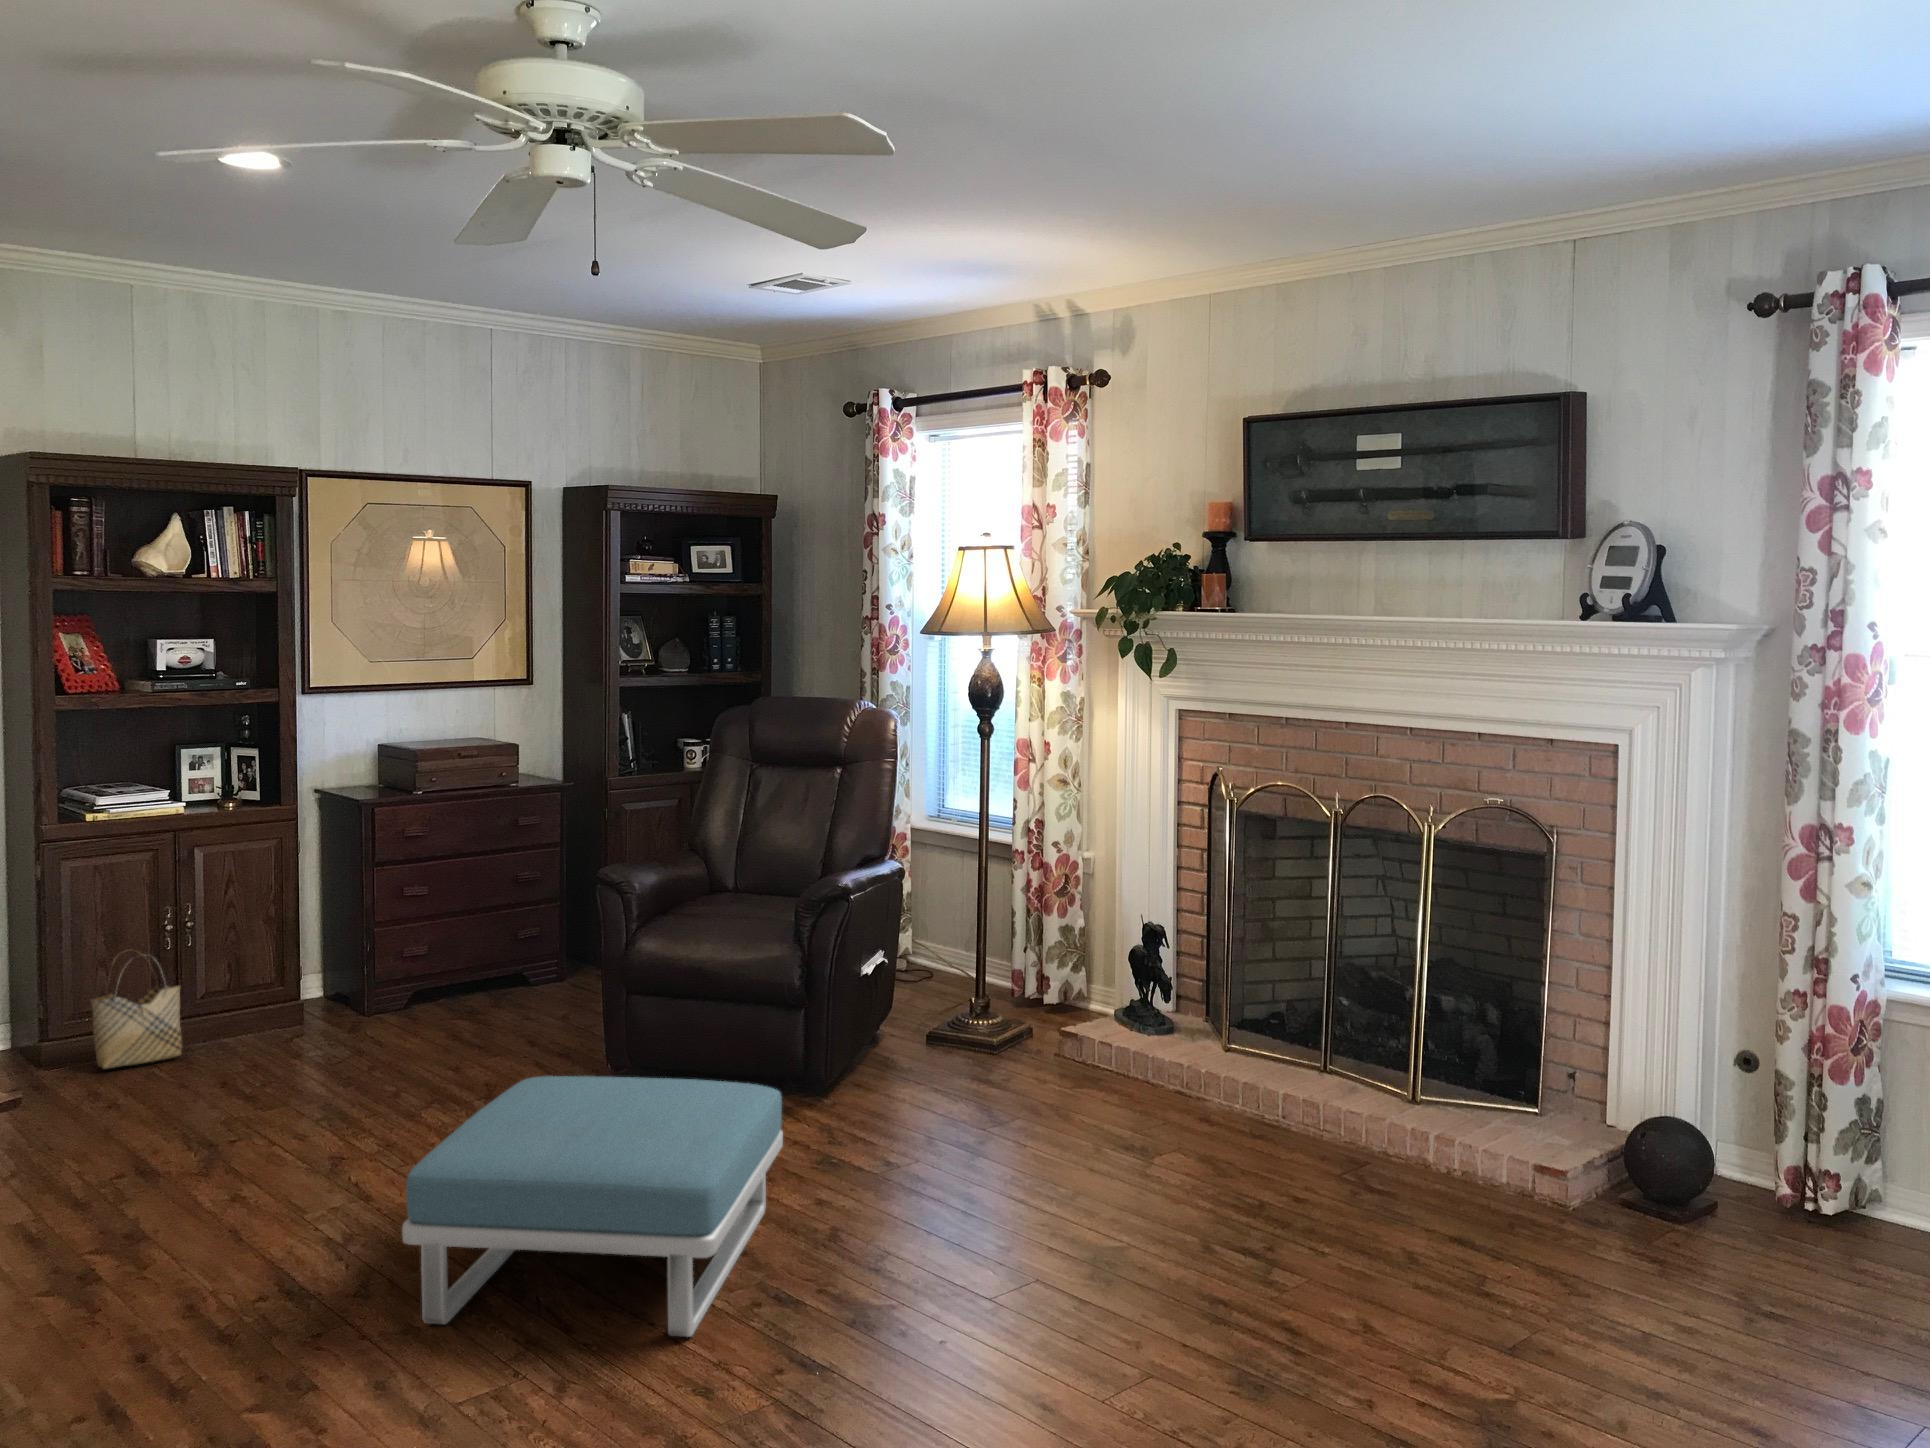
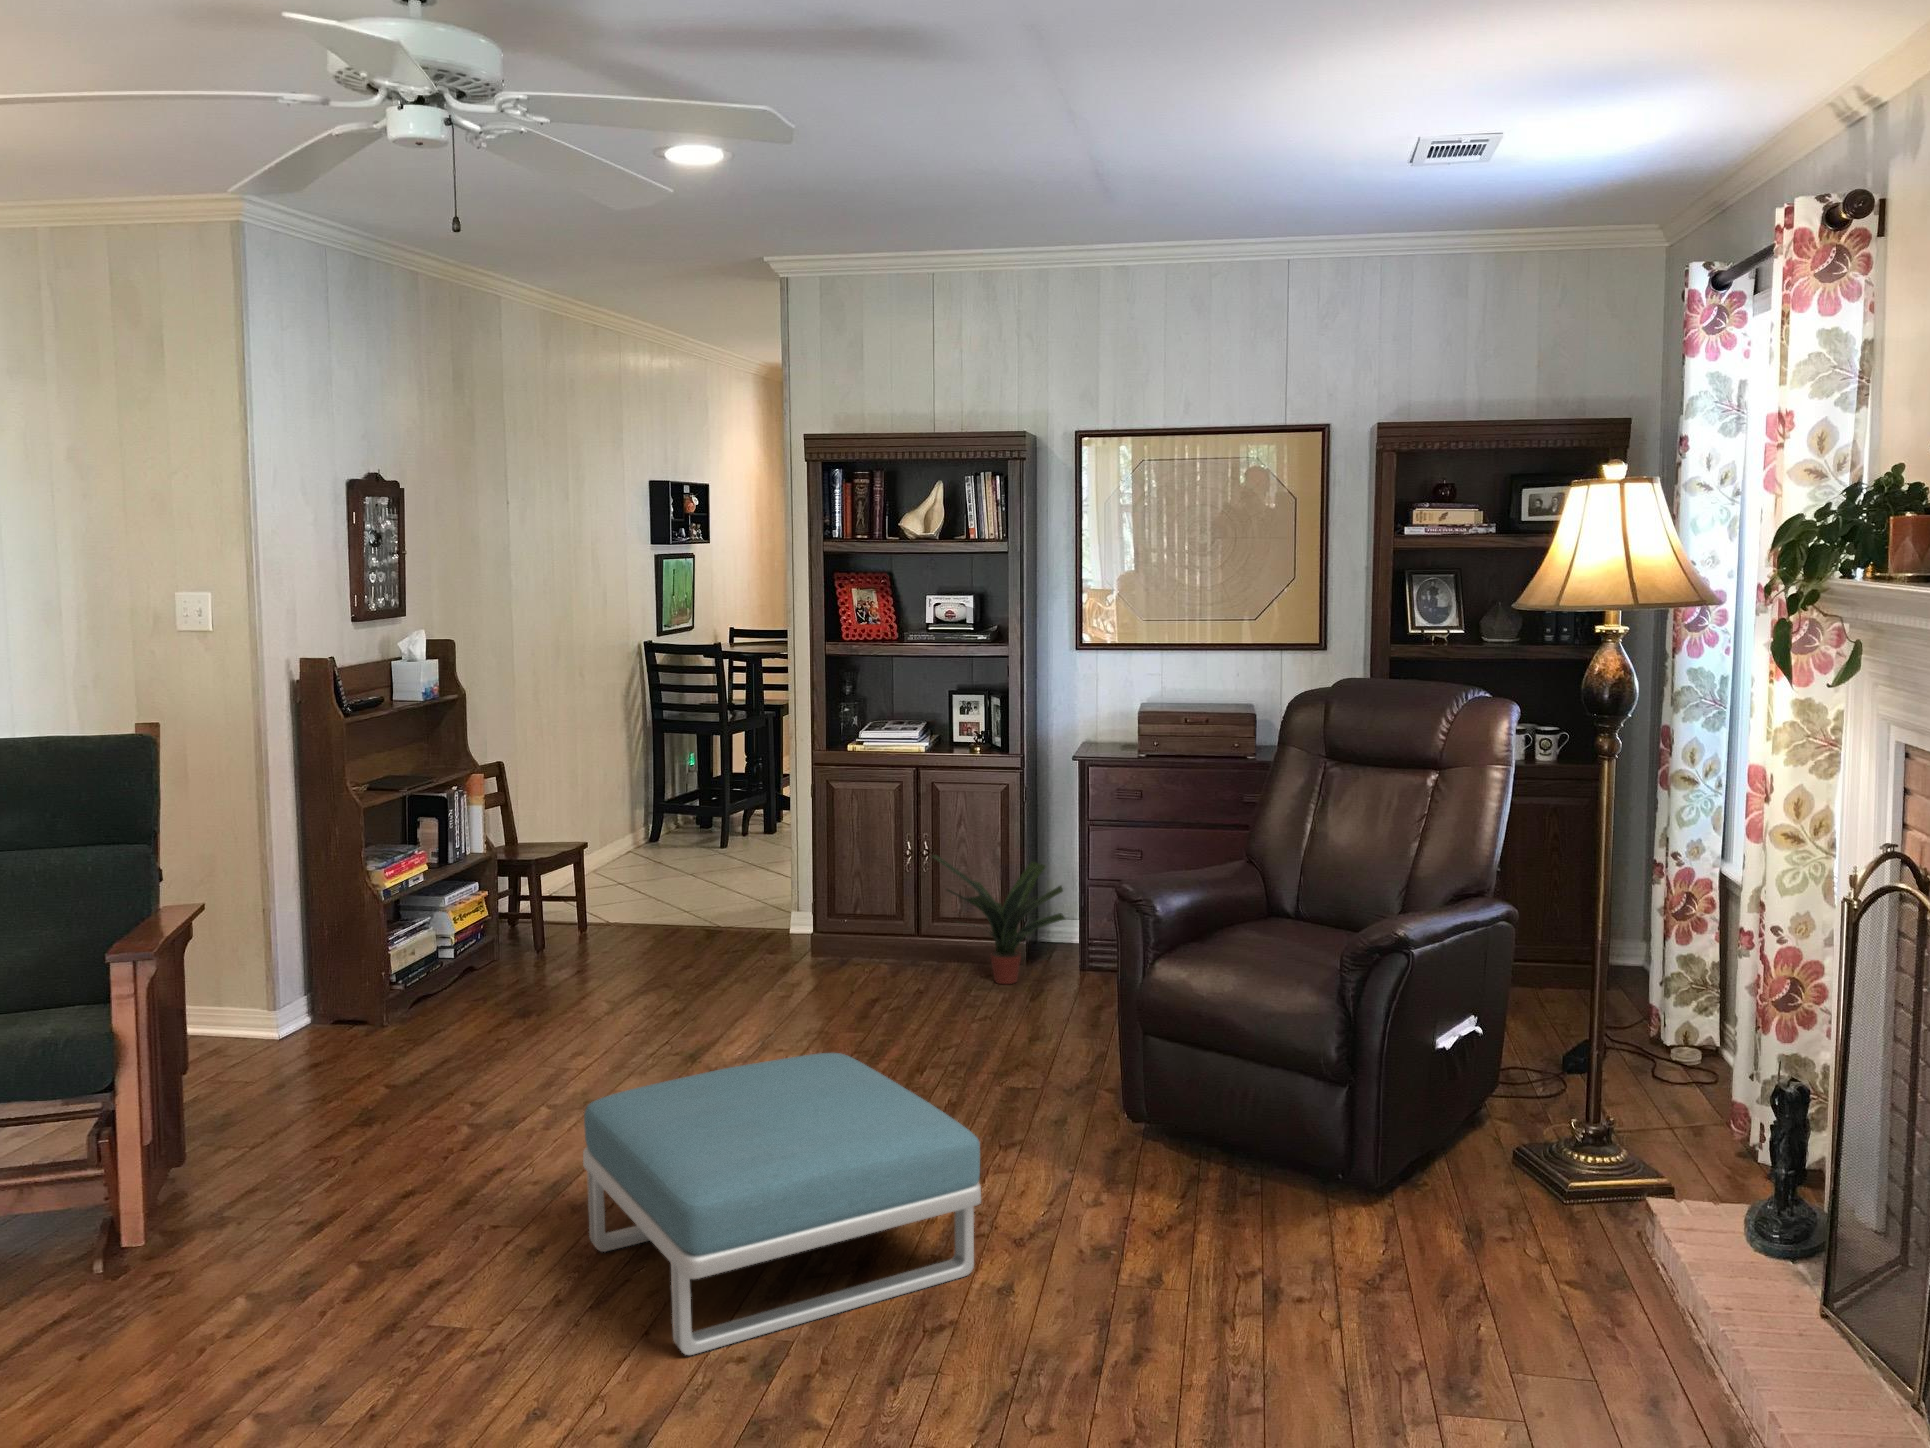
potted plant: none [226,913,376,1044] -> present [932,855,1065,984]
woven basket: present [91,949,182,1069] -> none [838,865,910,967]

